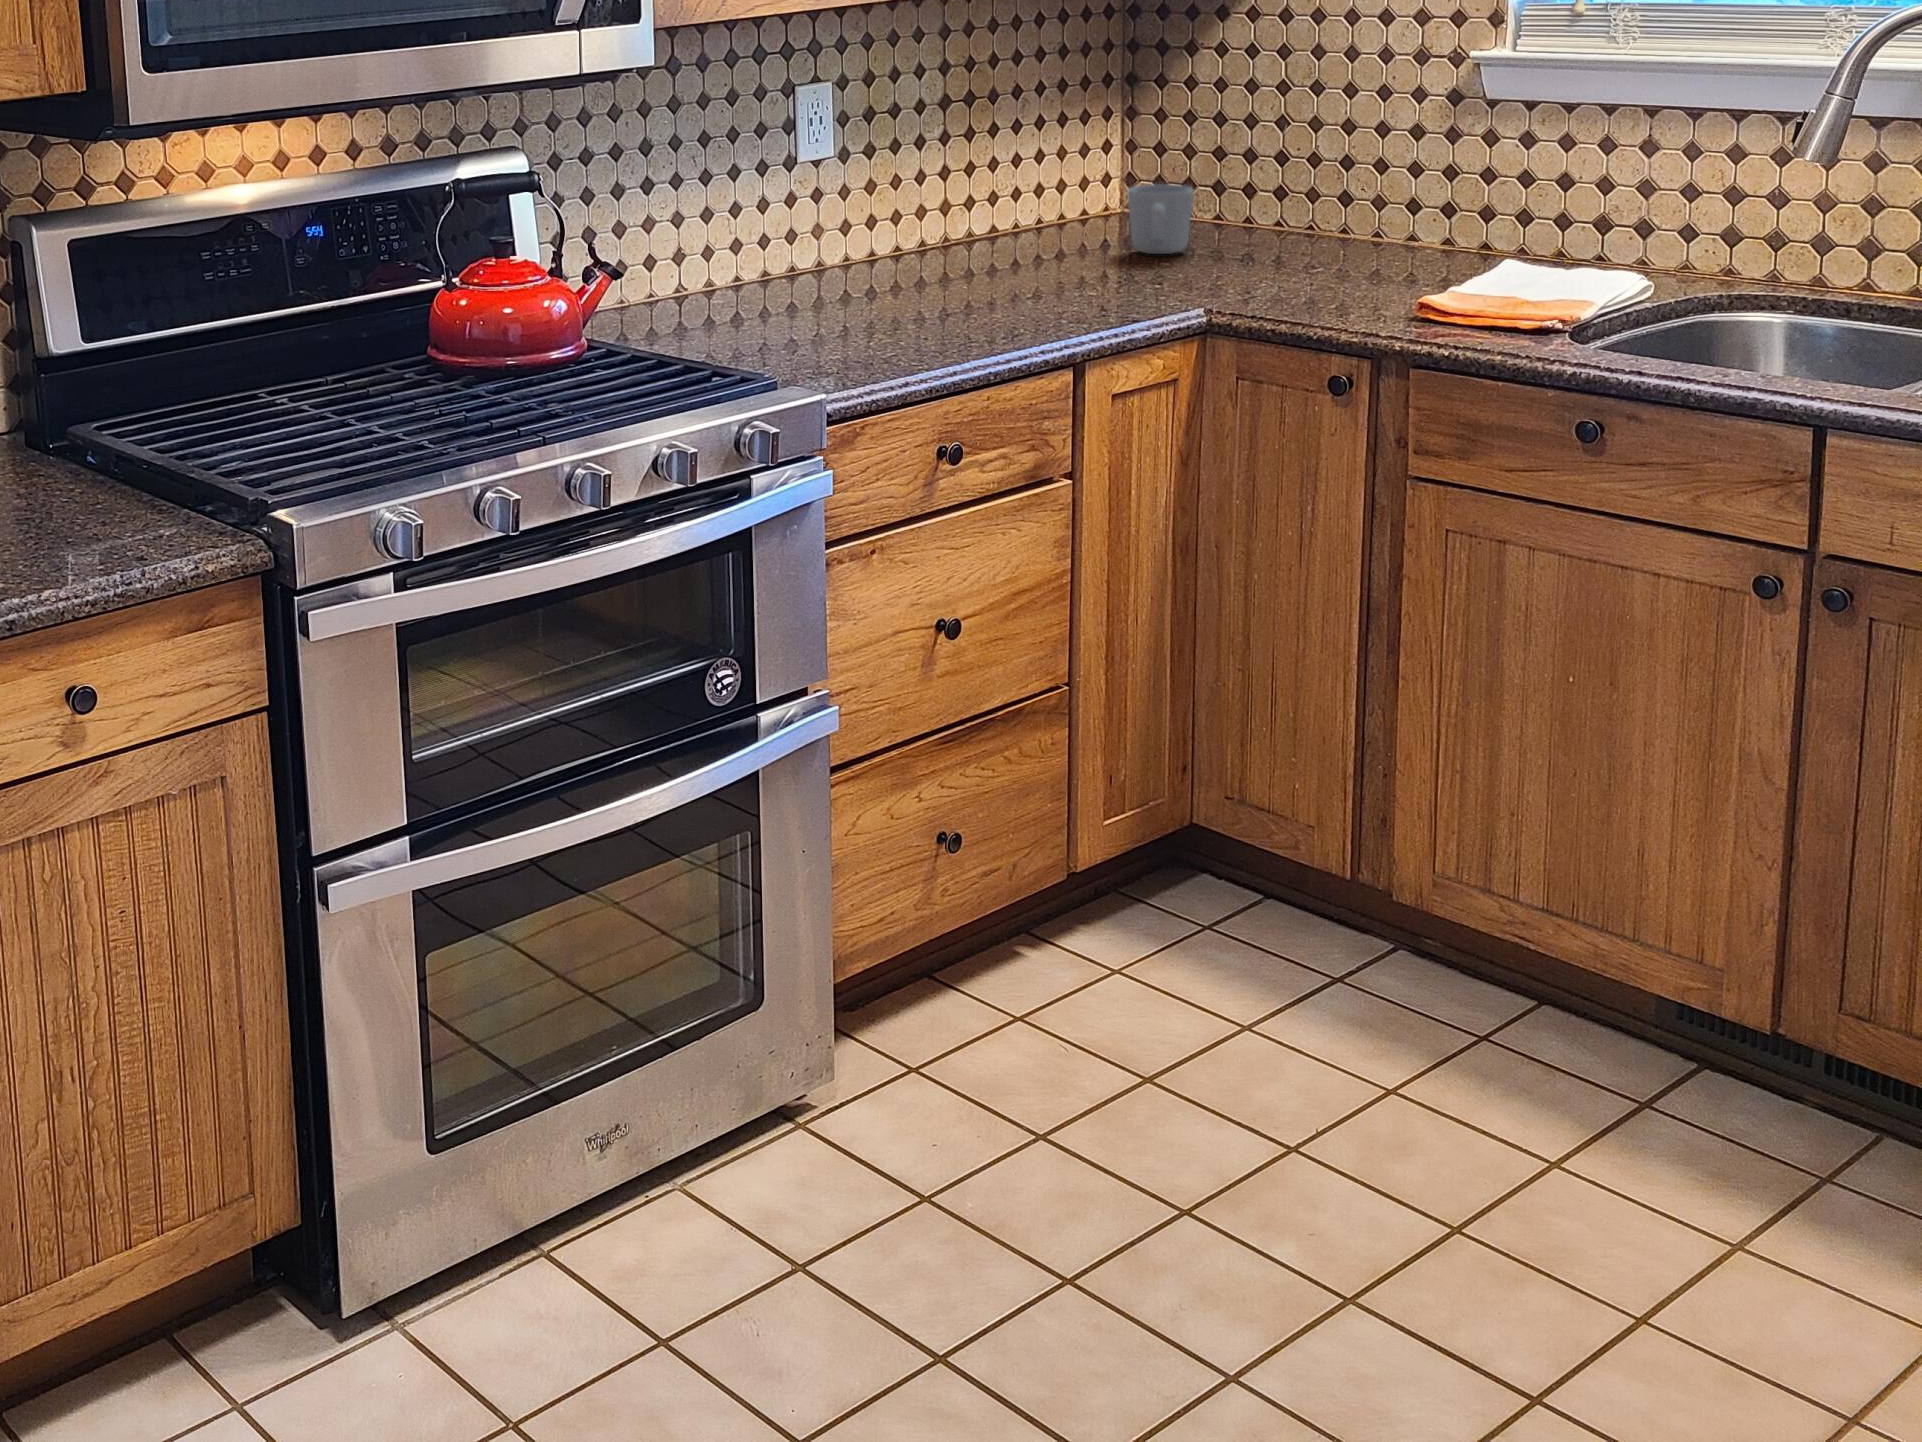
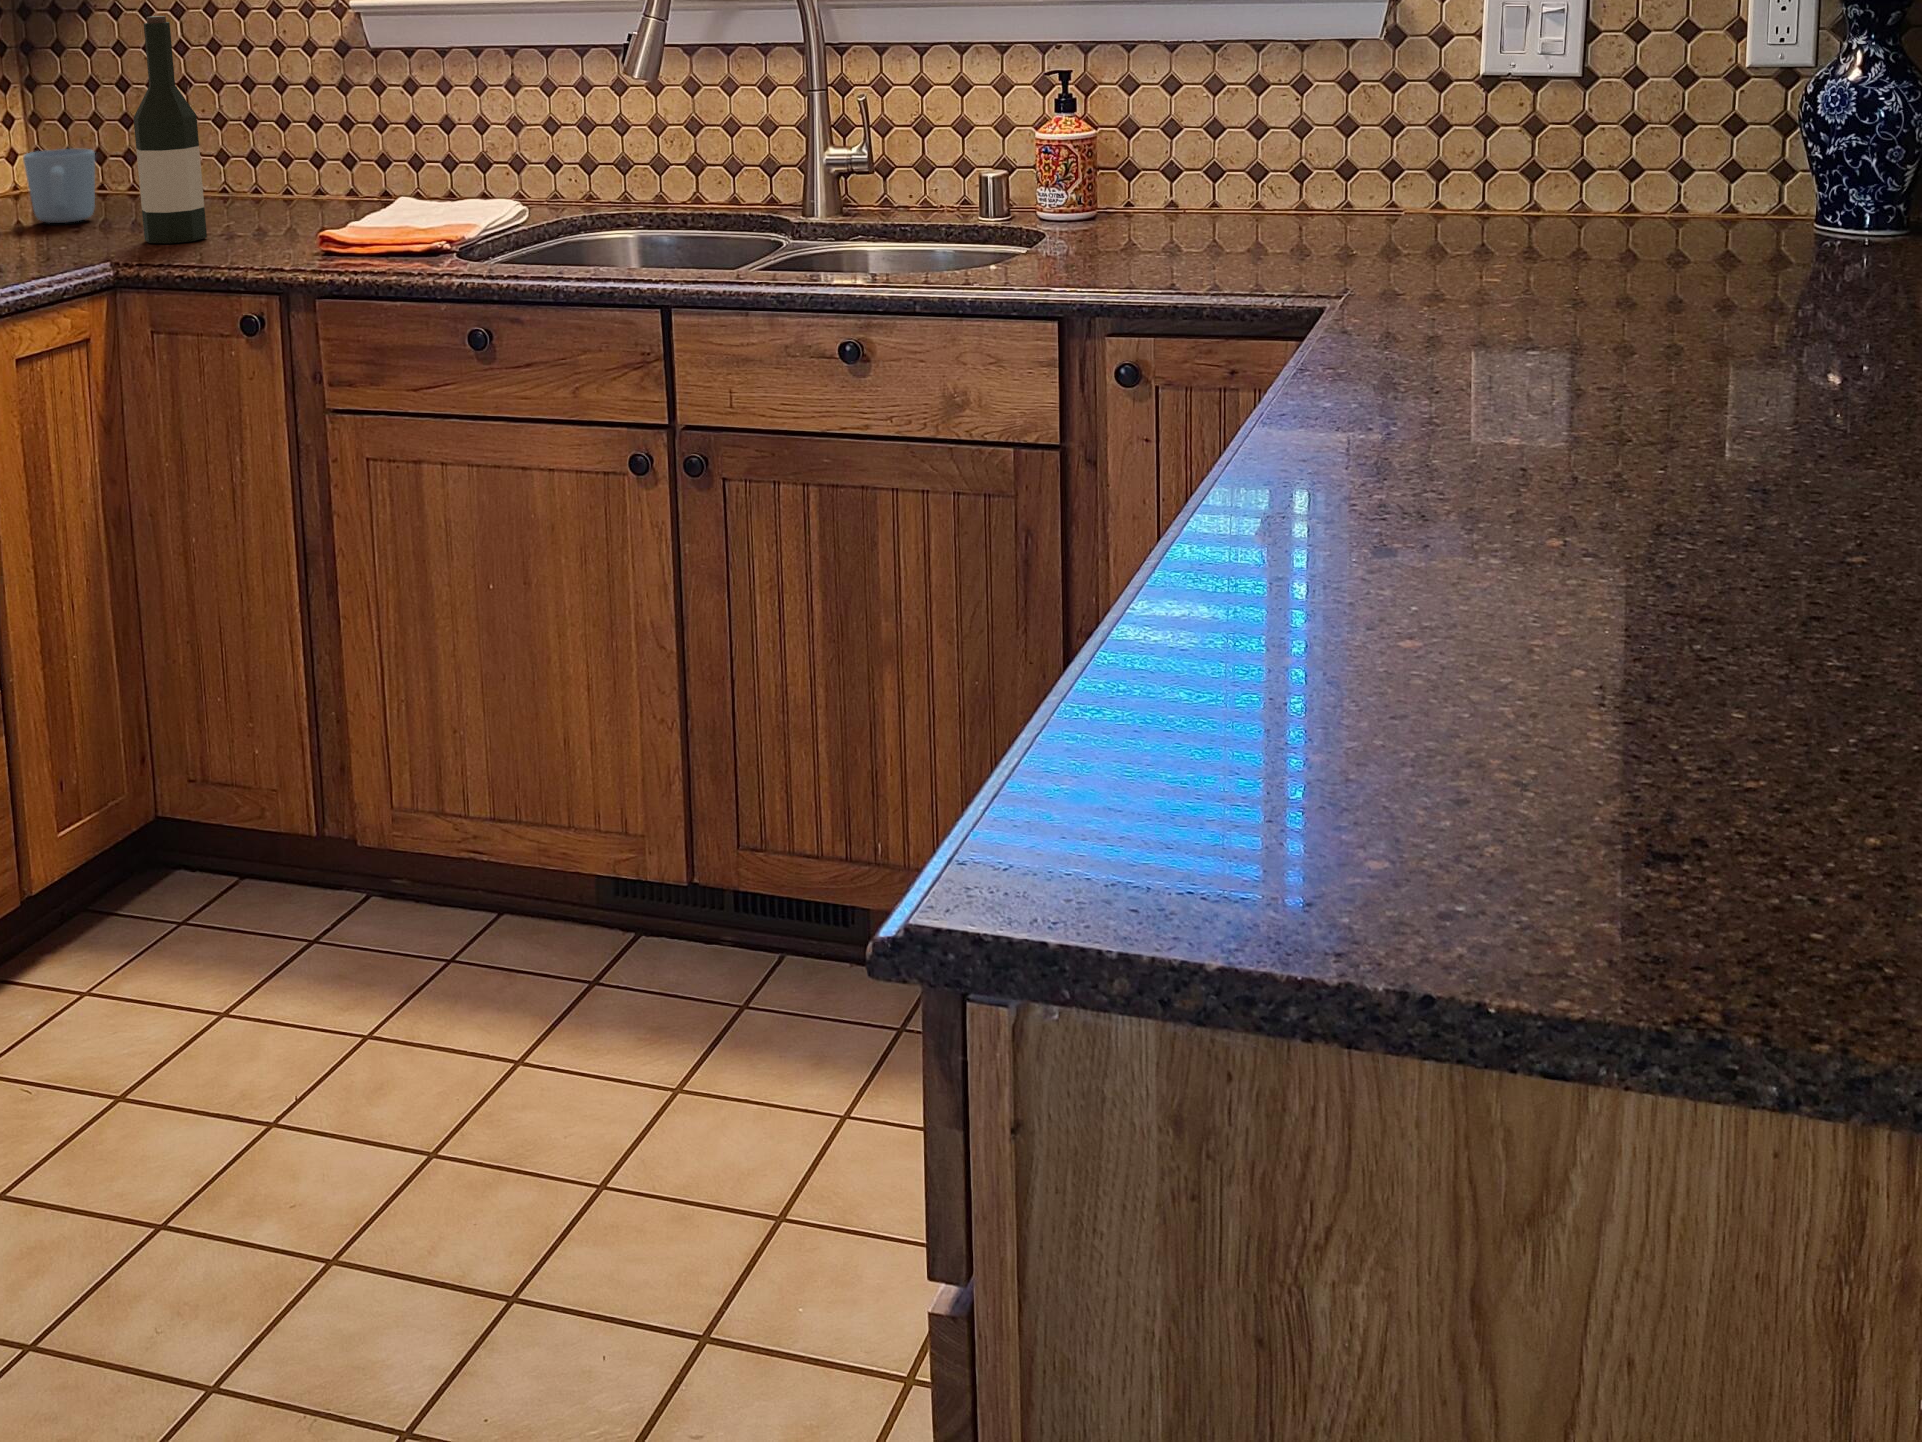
wine bottle: none [1239,75,1303,291] -> present [133,16,207,243]

